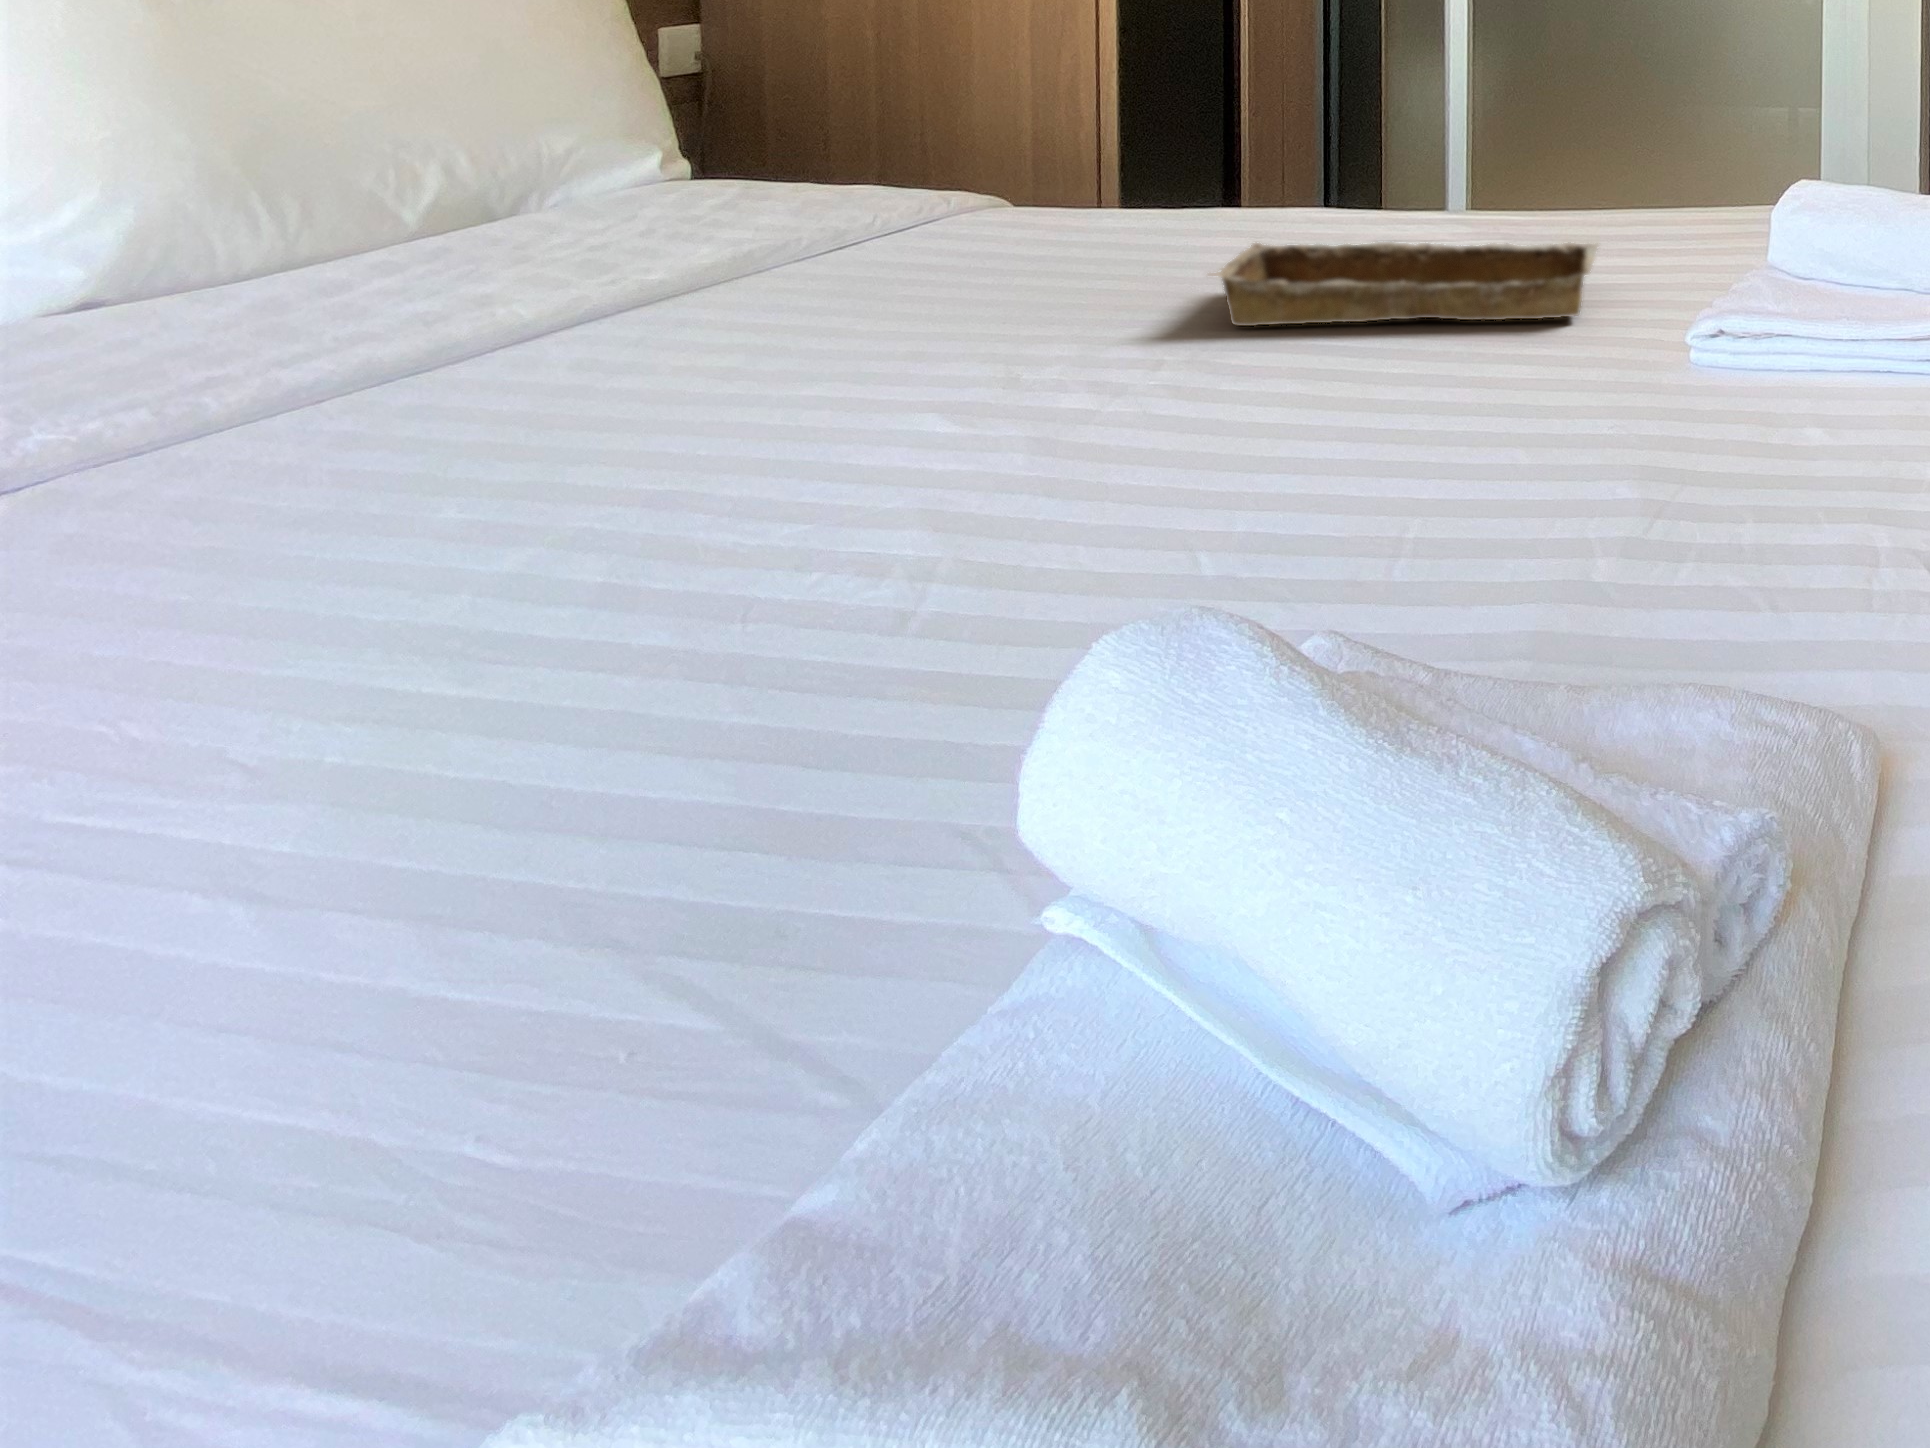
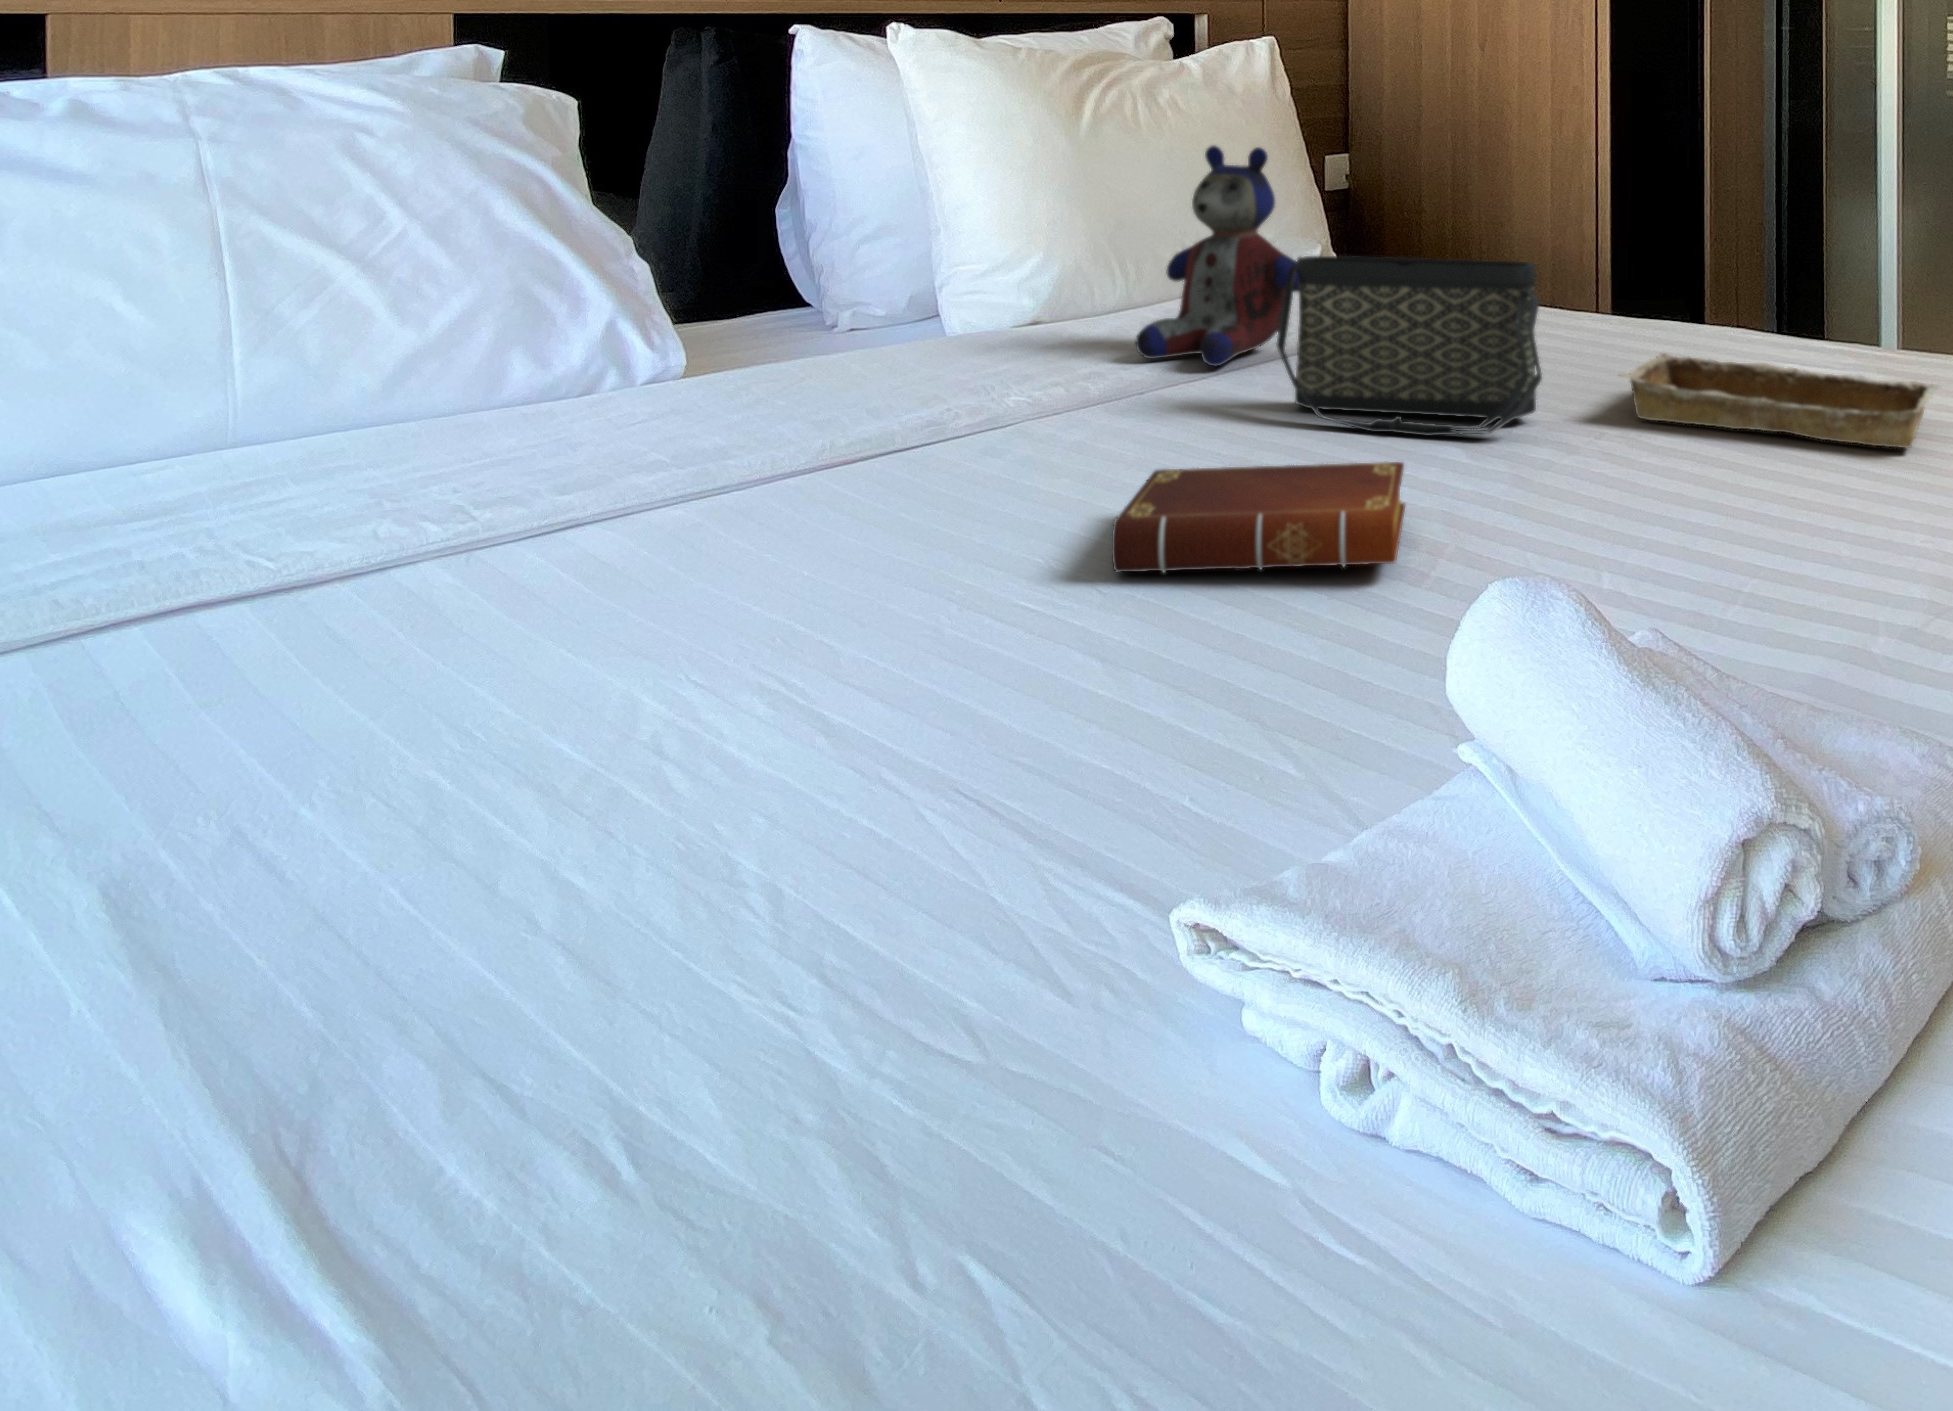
stuffed bear: none [337,6,683,340] -> present [1136,146,1299,366]
handbag: none [645,142,1103,396] -> present [1277,256,1542,436]
book: none [354,429,928,693] -> present [1112,462,1405,572]

